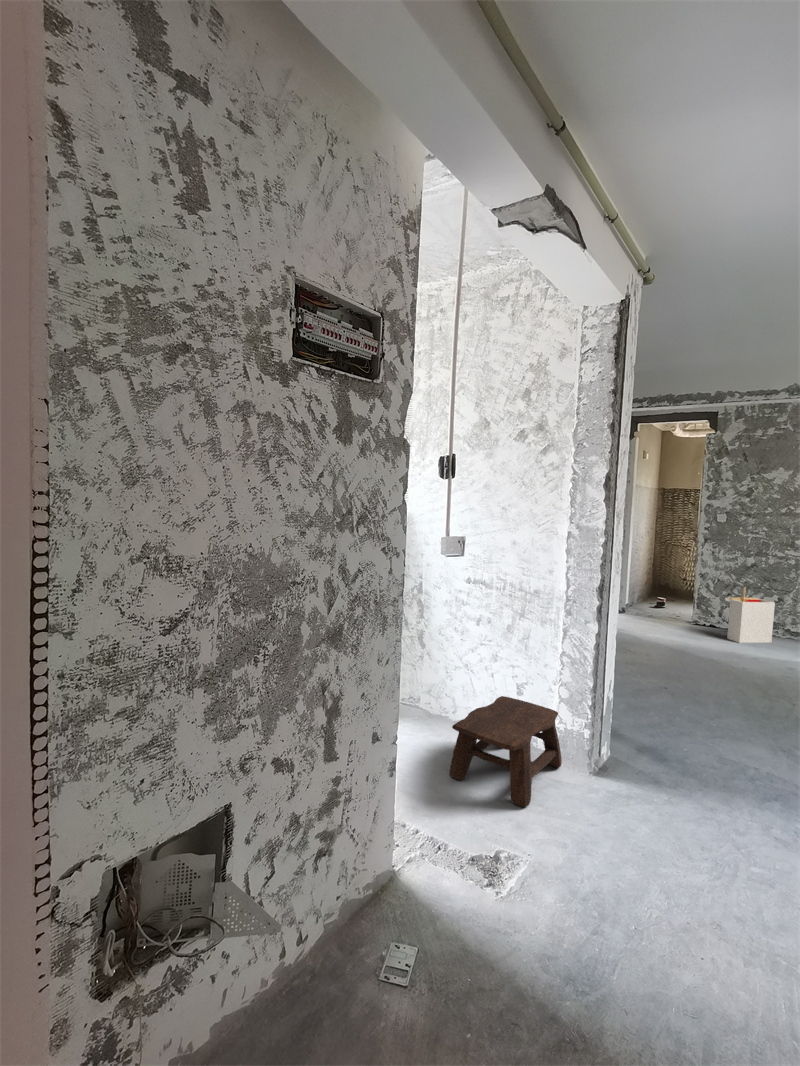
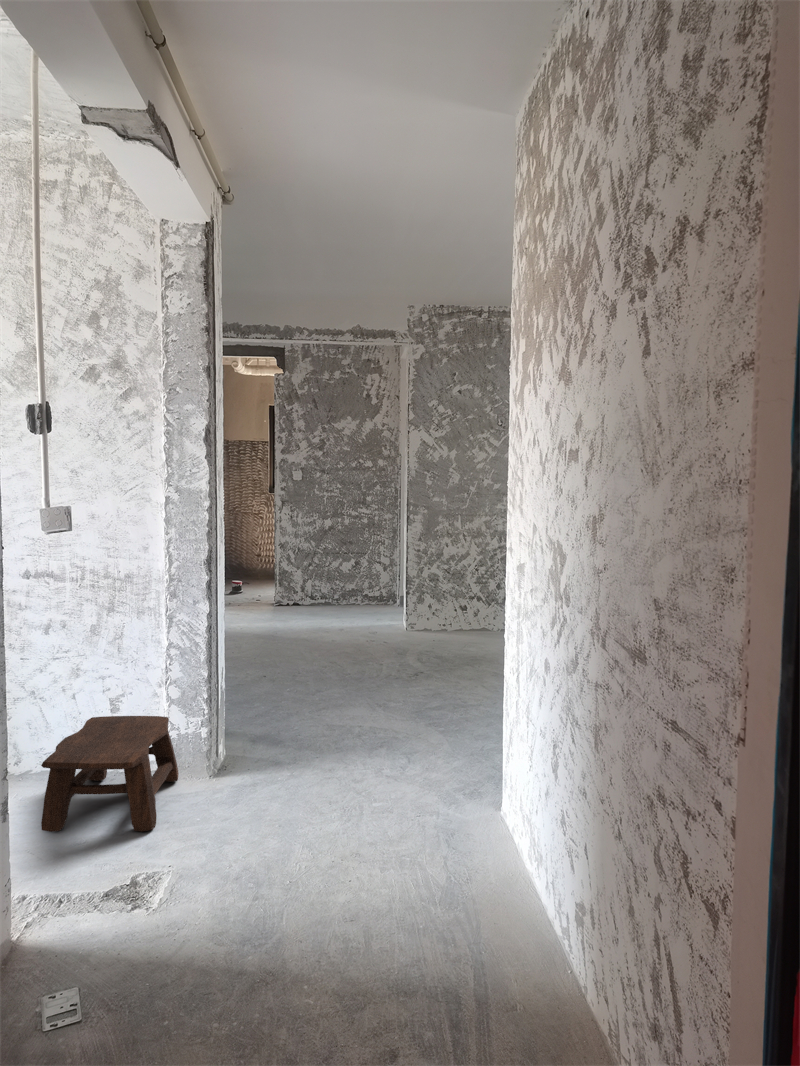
storage bin: present [725,587,775,643] -> none [308,553,355,616]

